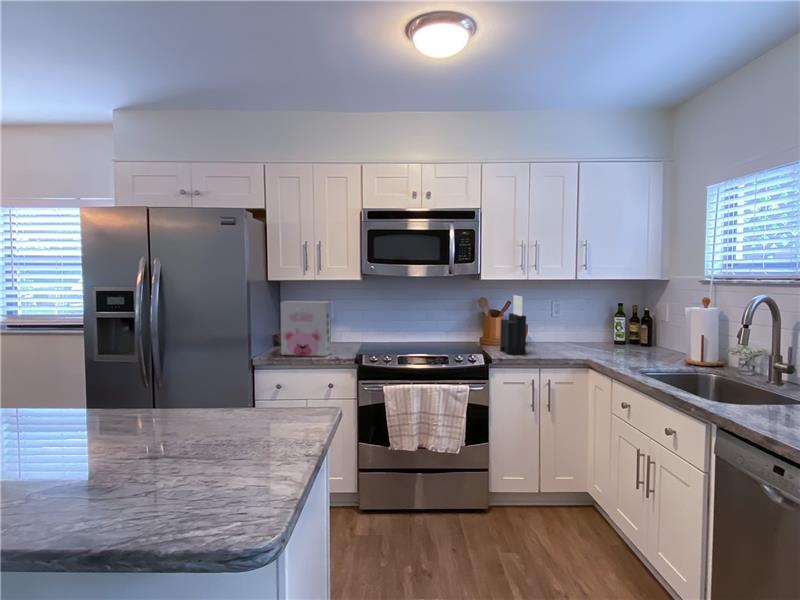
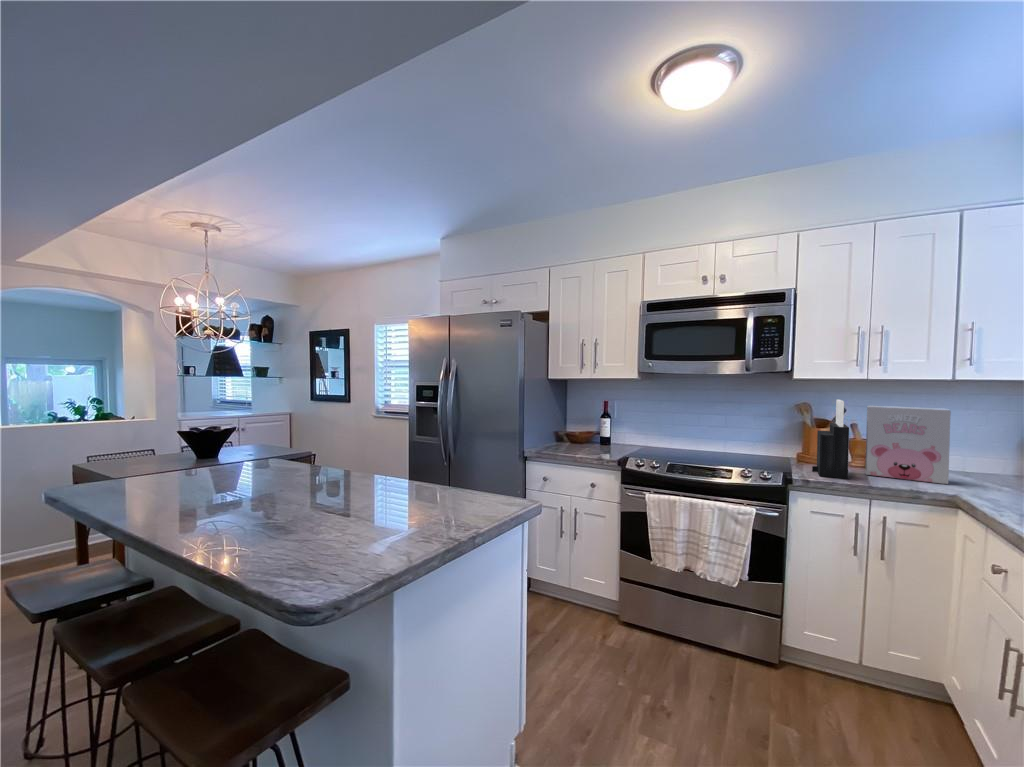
cereal box: present [281,301,330,356] -> present [865,406,951,484]

